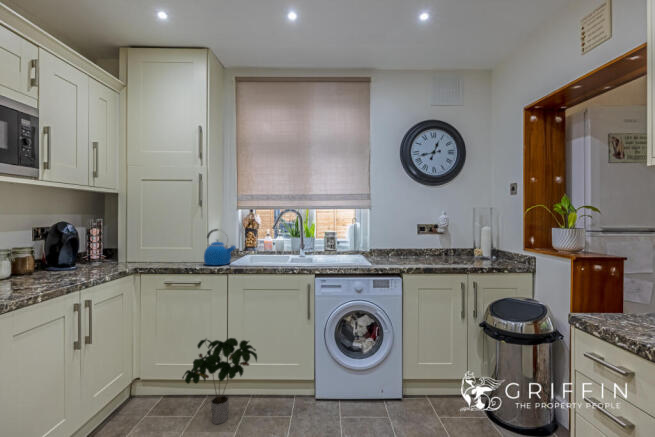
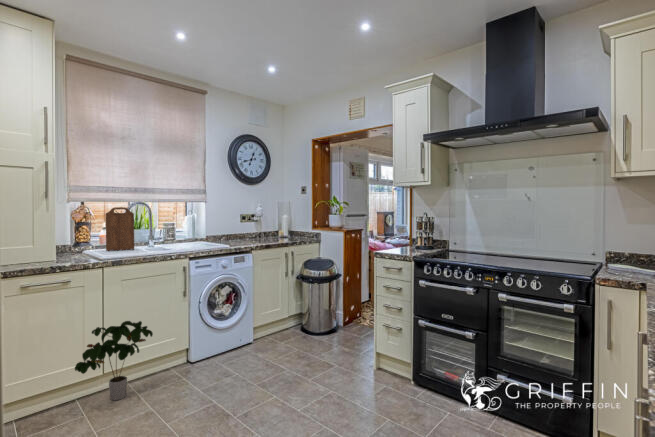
cutting board: none [258,214,282,258] -> present [106,207,134,251]
kettle: present [204,229,236,265] -> none [68,223,106,260]

